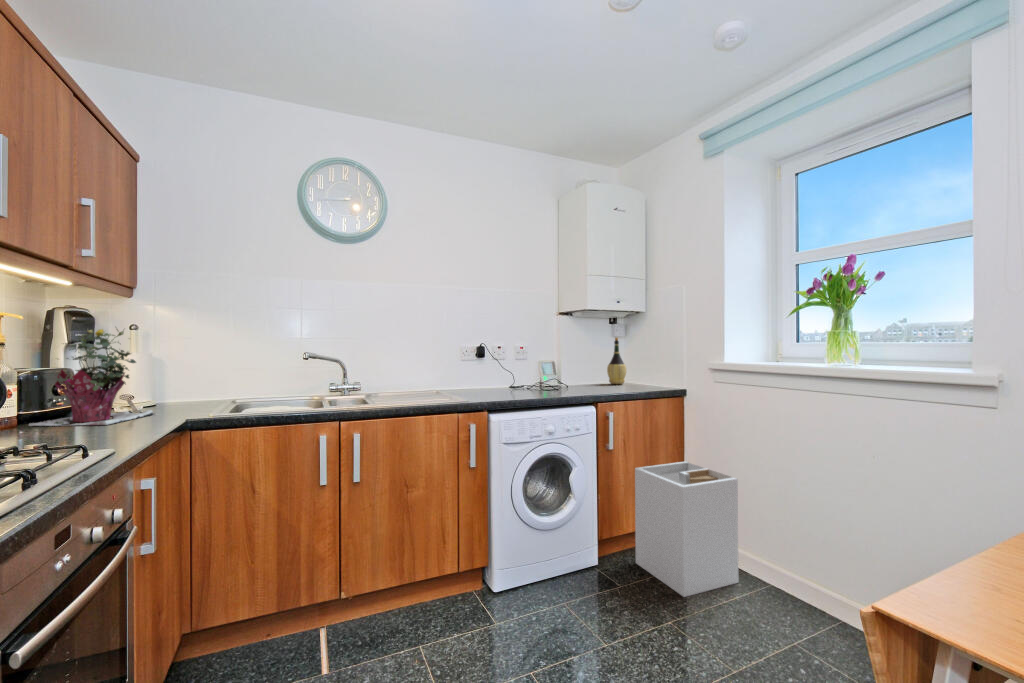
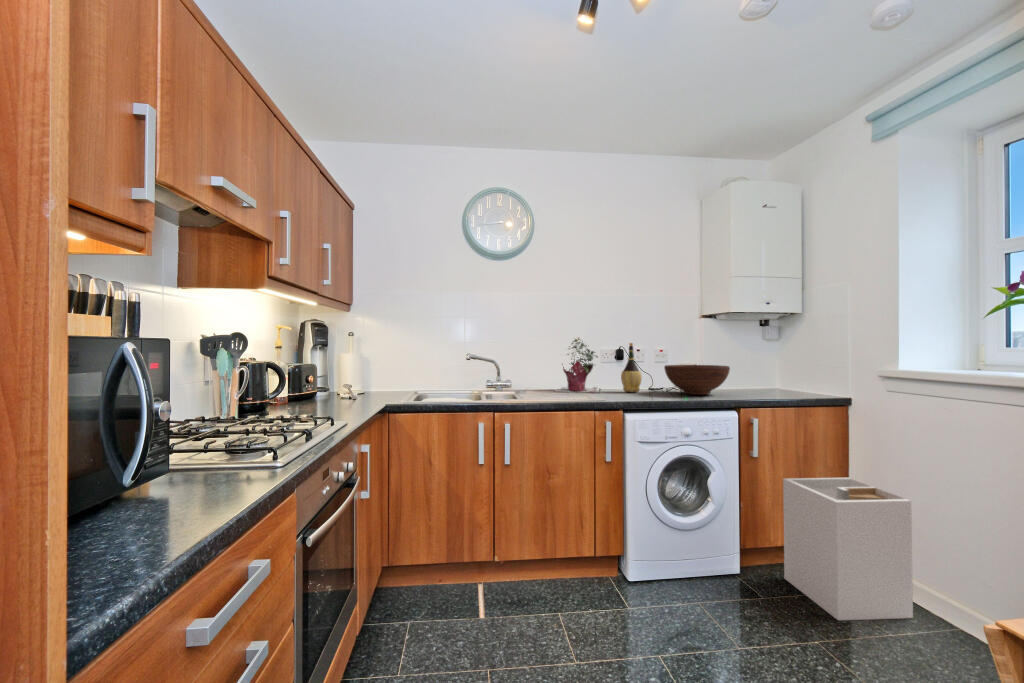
potted plant: present [29,329,153,426] -> present [555,338,600,393]
wine bottle: present [607,338,626,384] -> present [621,343,642,392]
fruit bowl: none [525,360,587,390] -> present [664,365,730,395]

